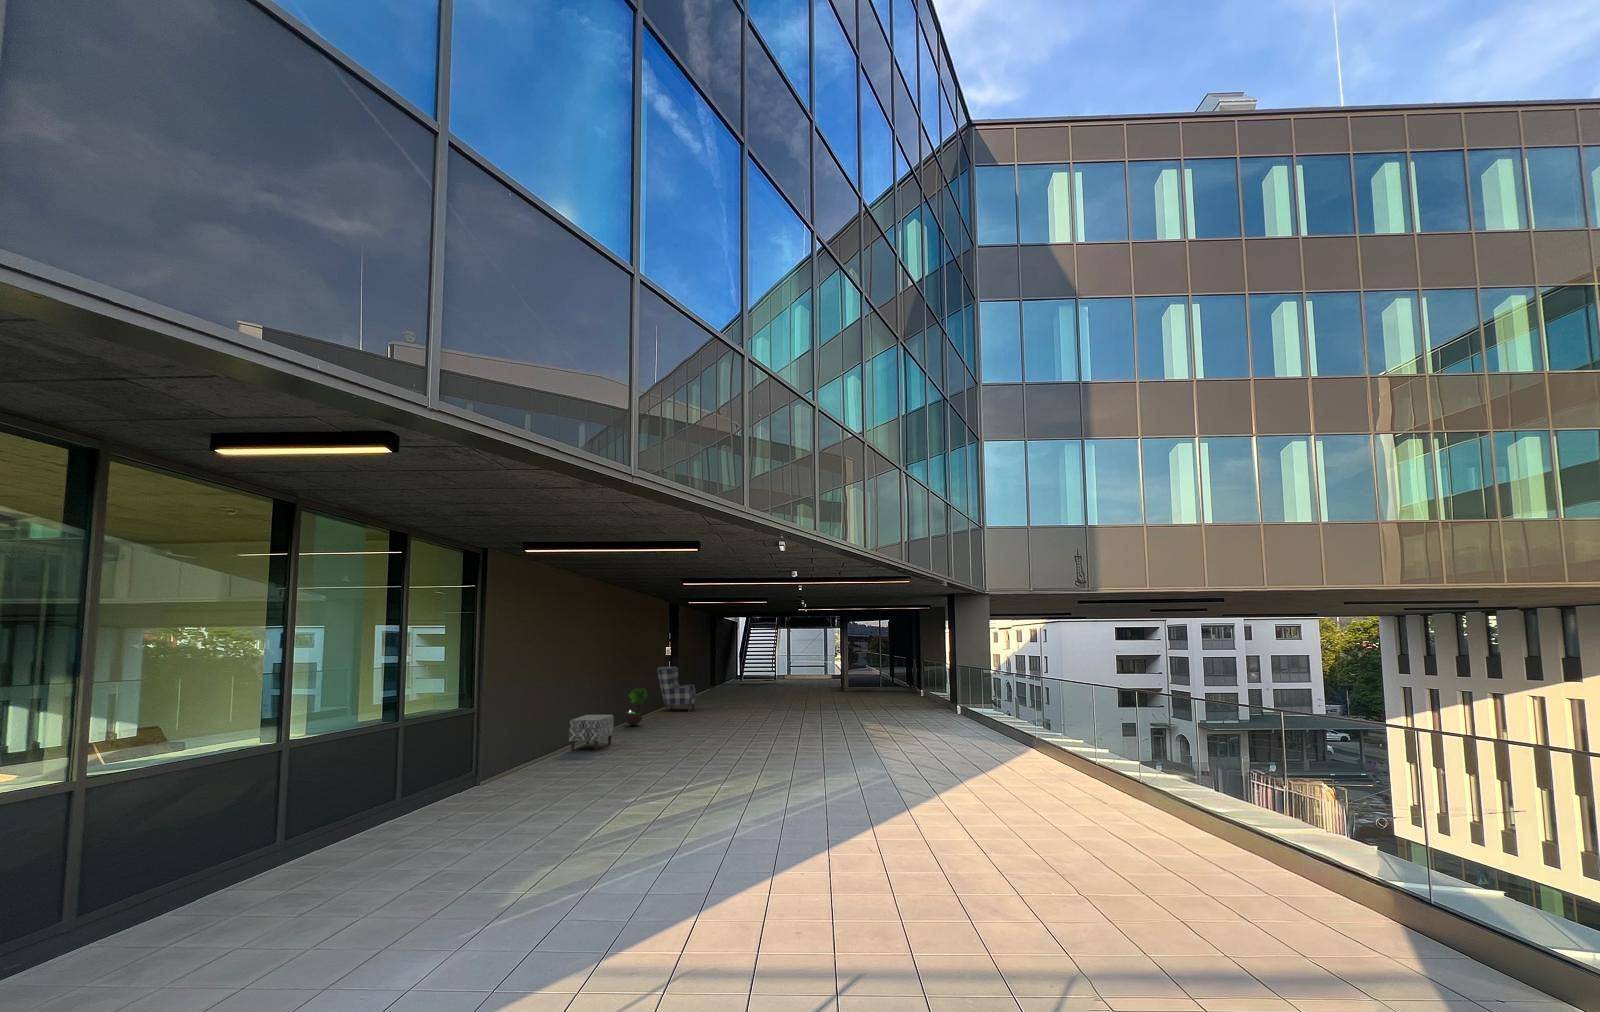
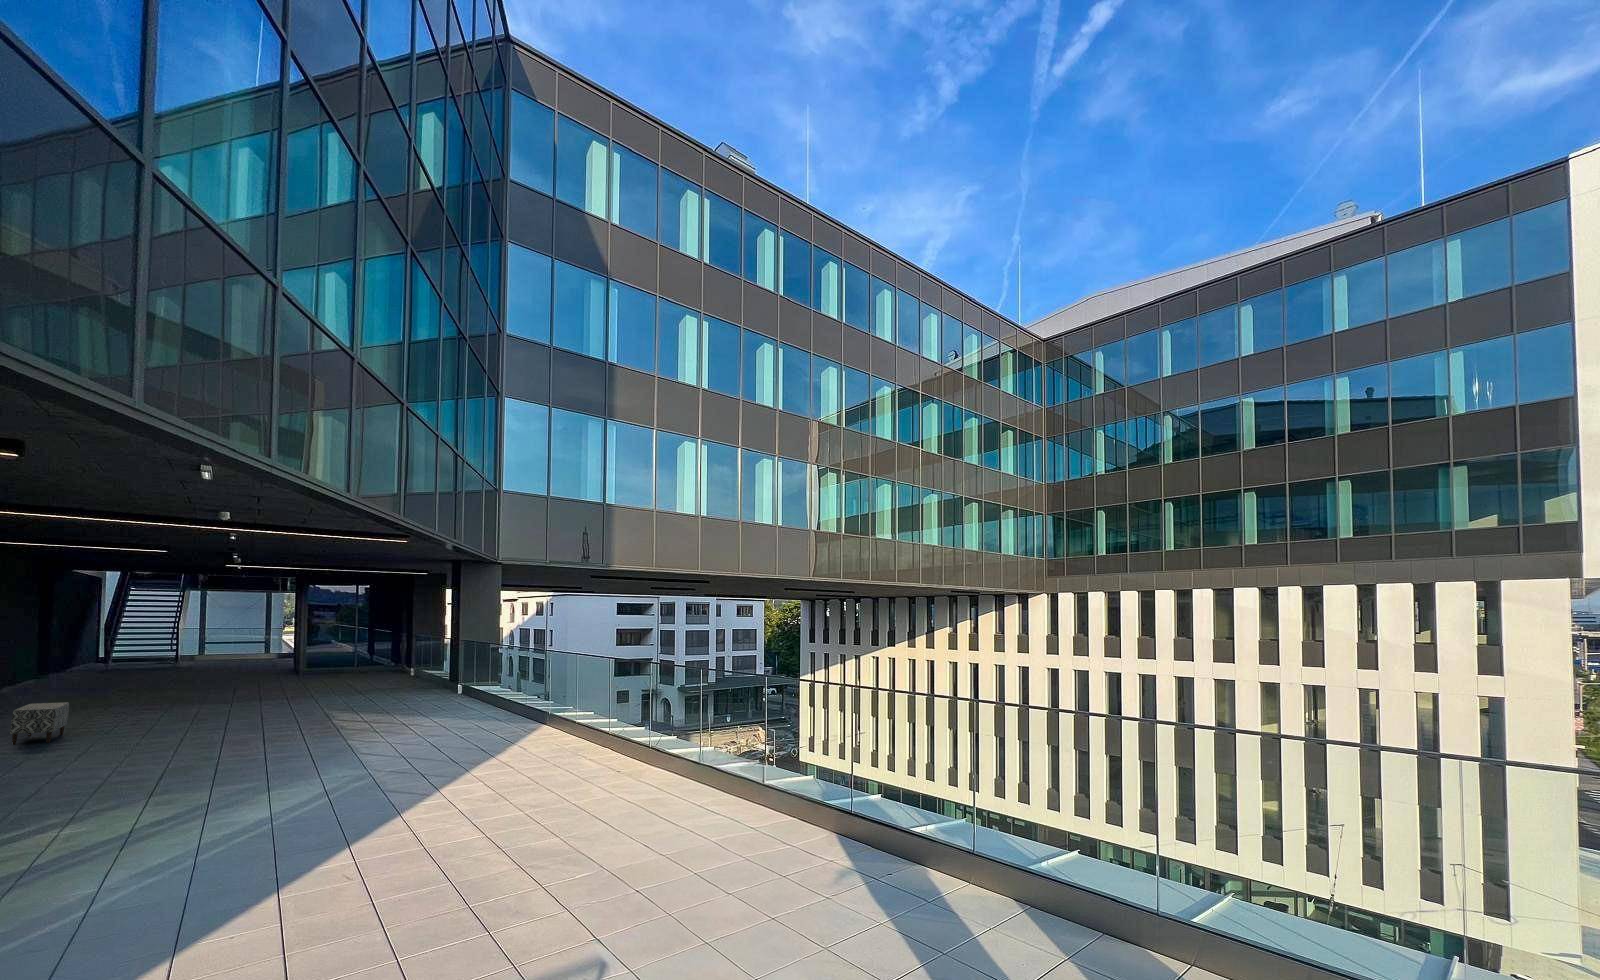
chair: present [657,667,696,712] -> none [103,647,152,697]
potted tree: present [625,689,647,725] -> none [67,669,102,714]

